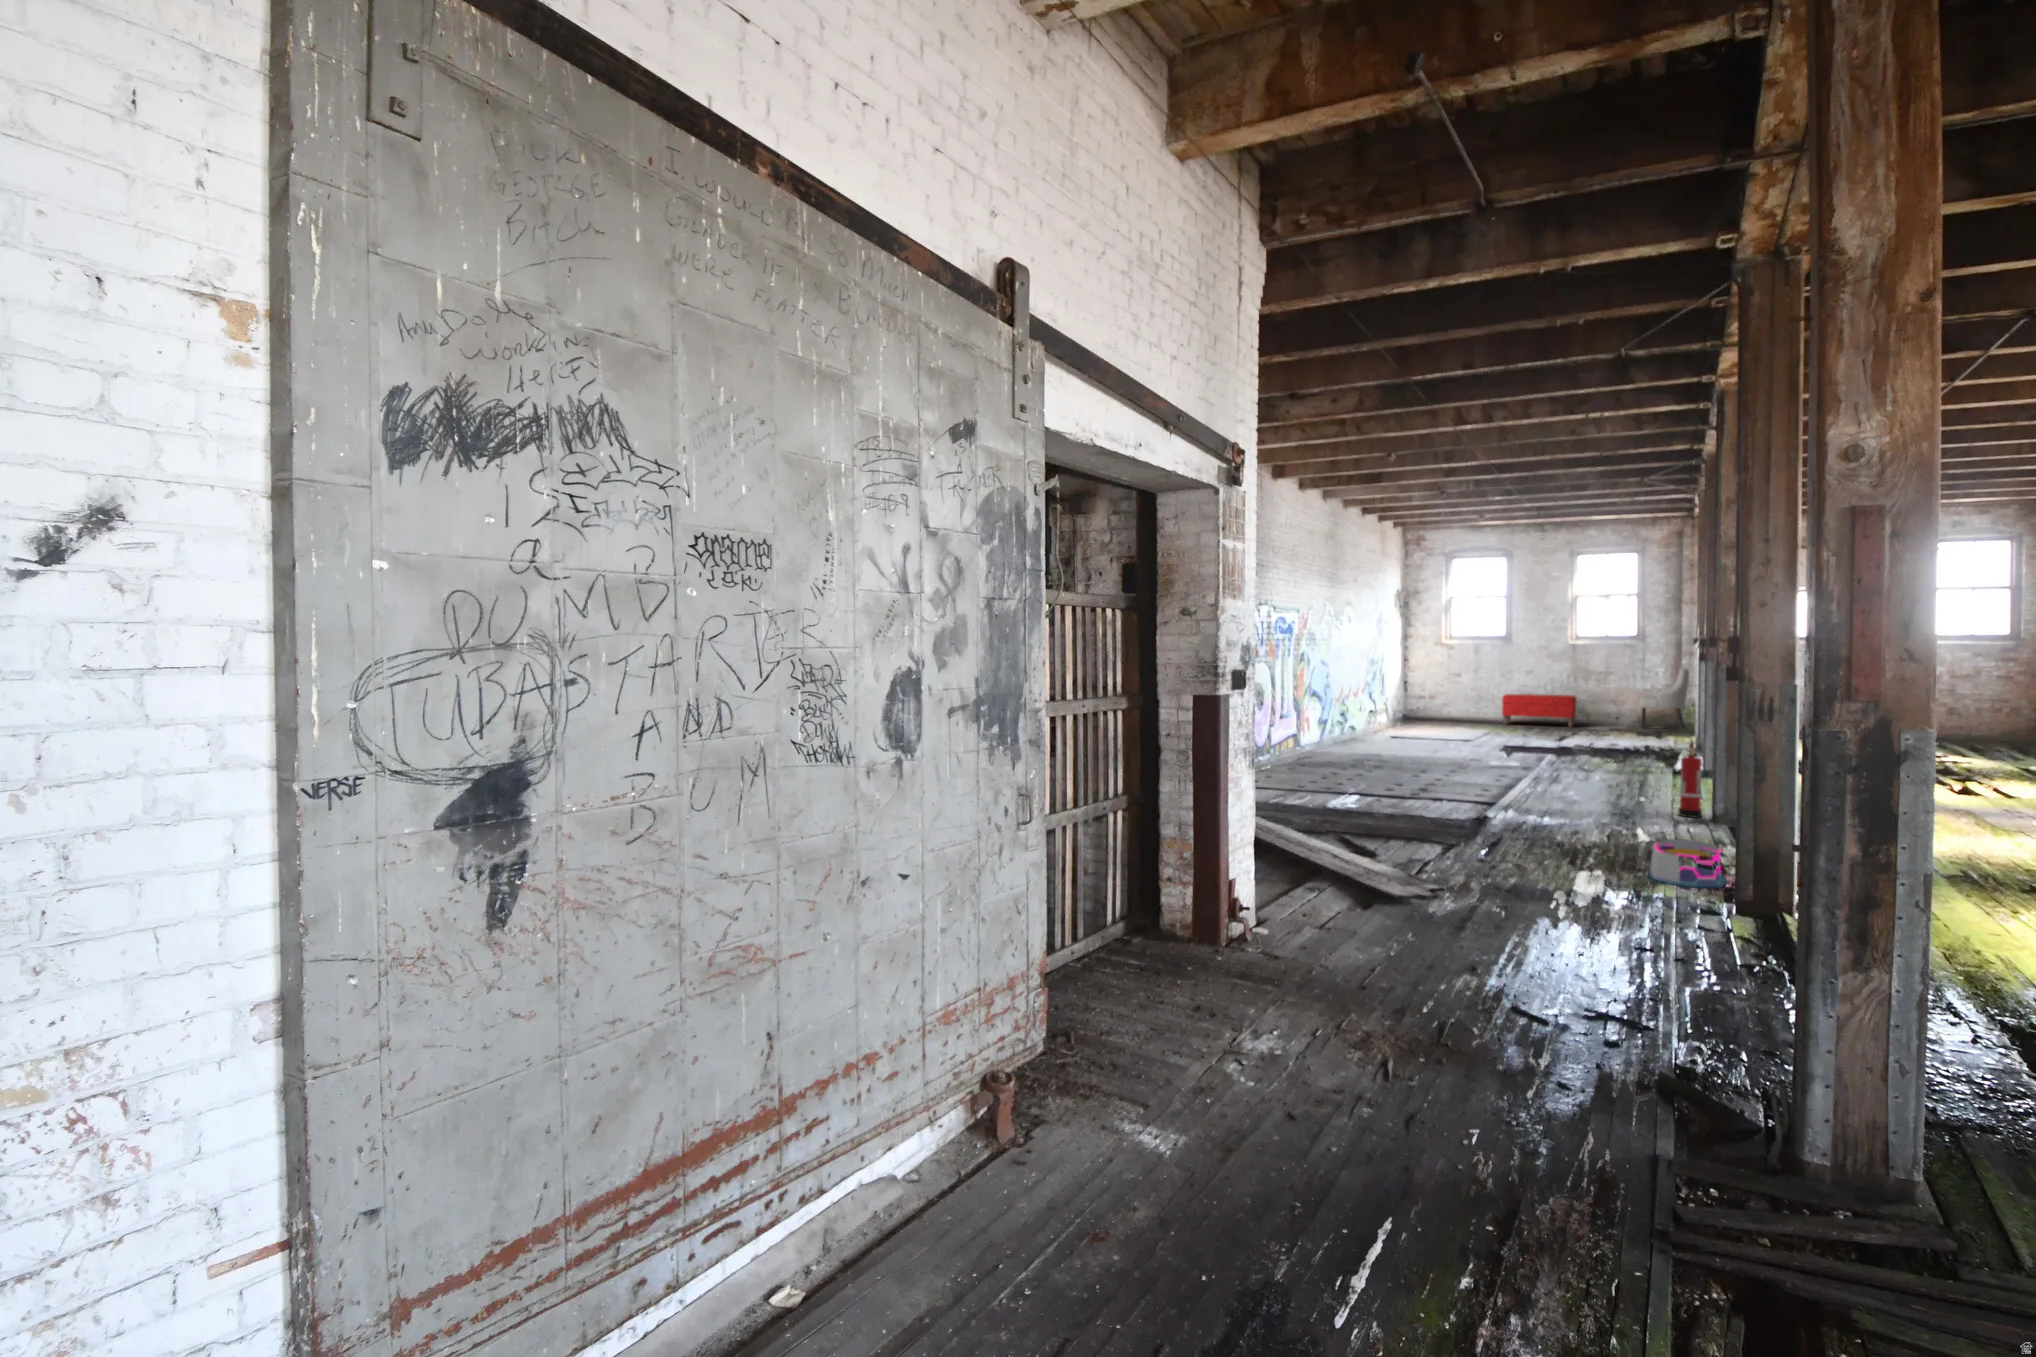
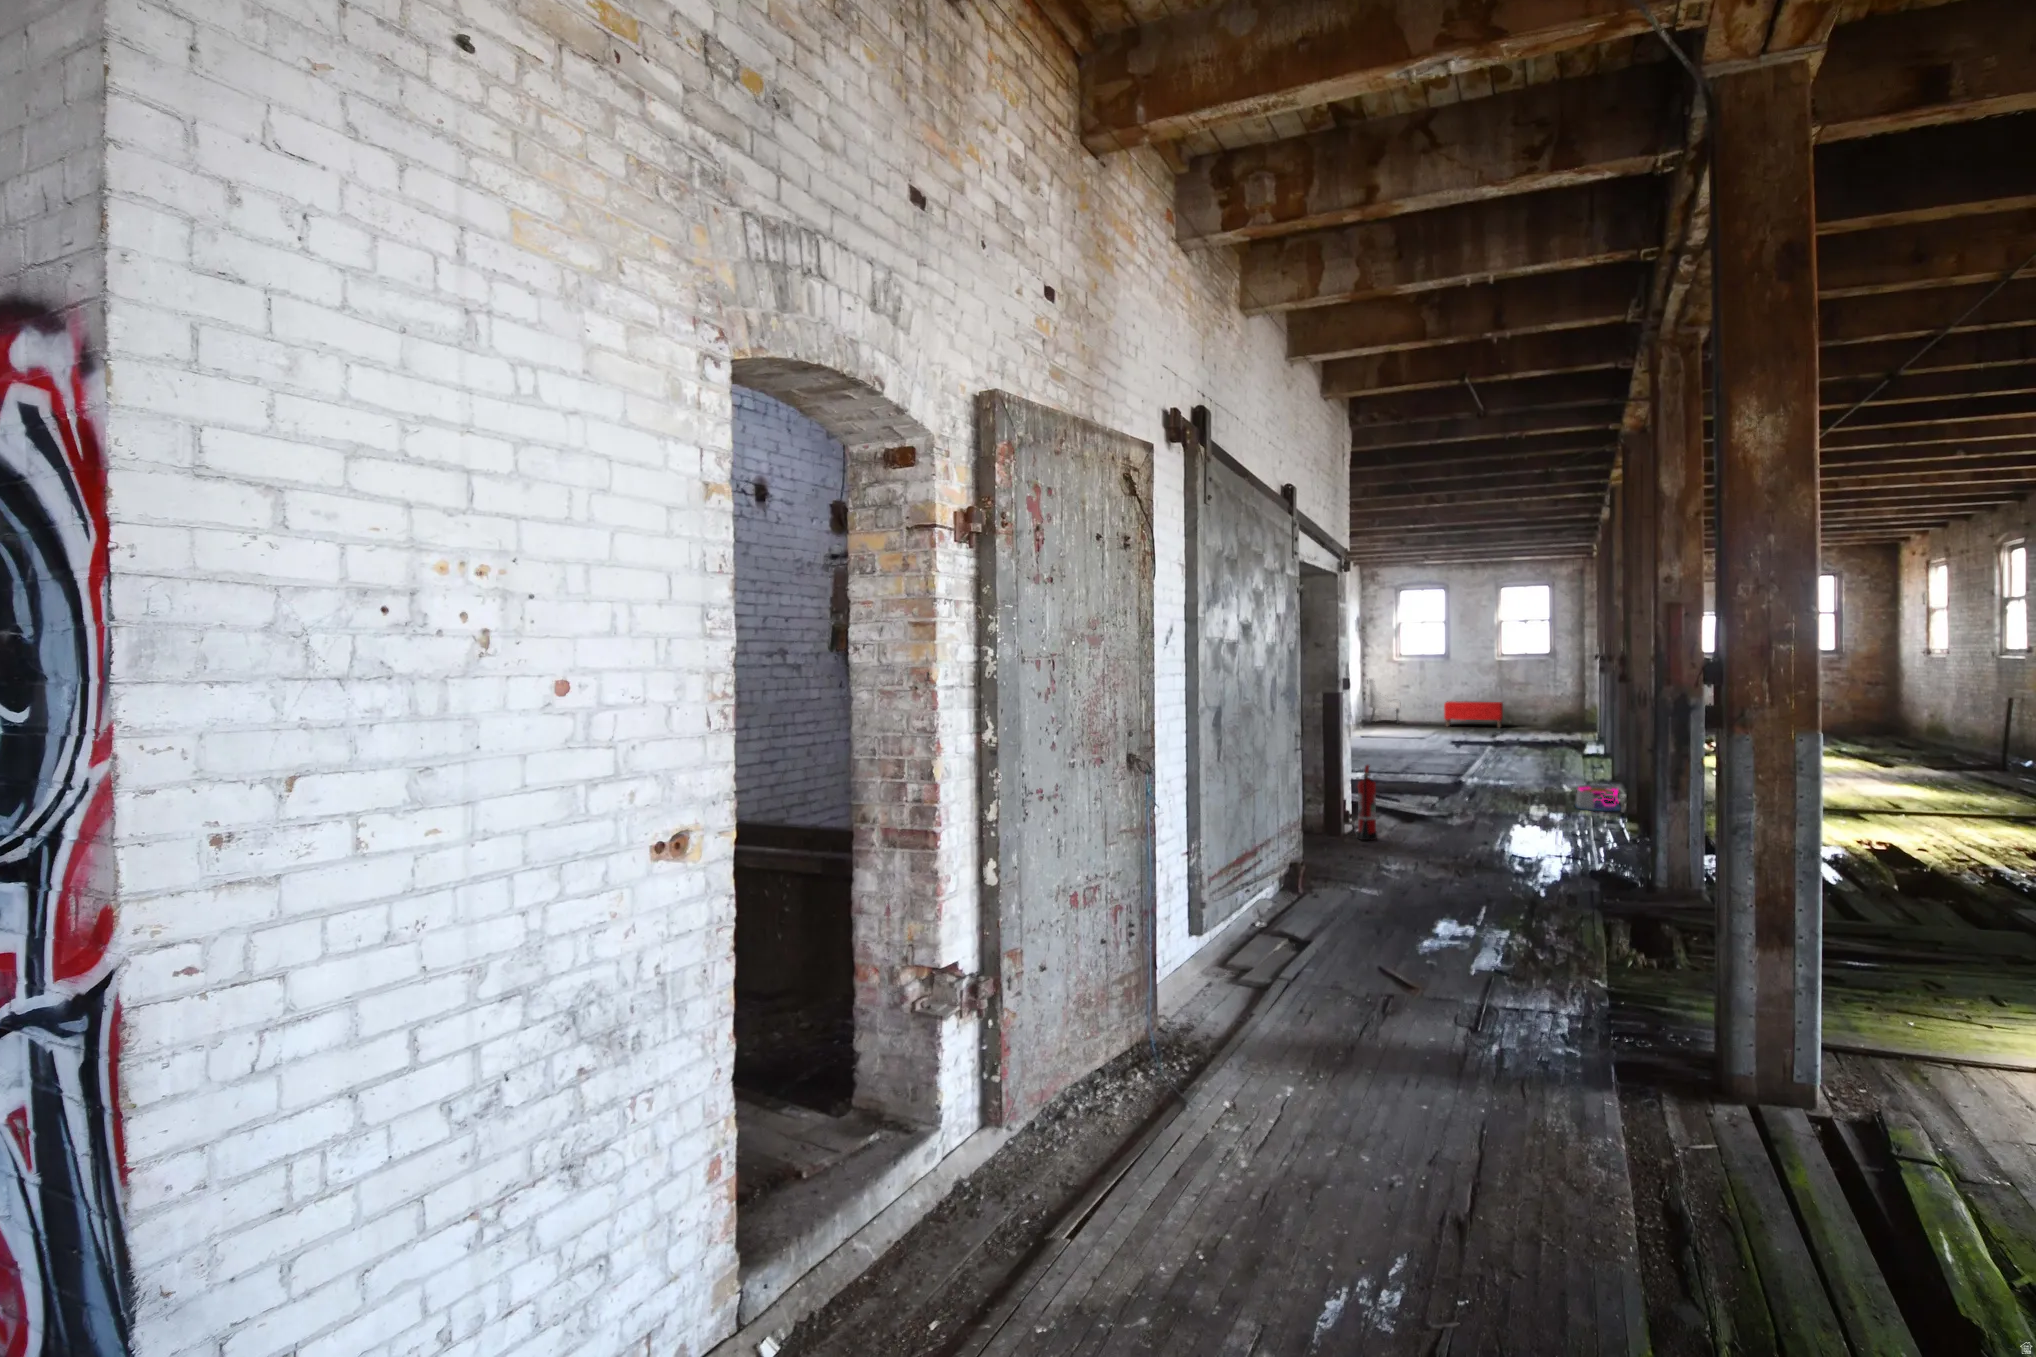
chair: present [1639,668,1689,729] -> present [1369,679,1400,723]
fire extinguisher: present [1678,743,1702,818] -> present [1357,765,1377,840]

